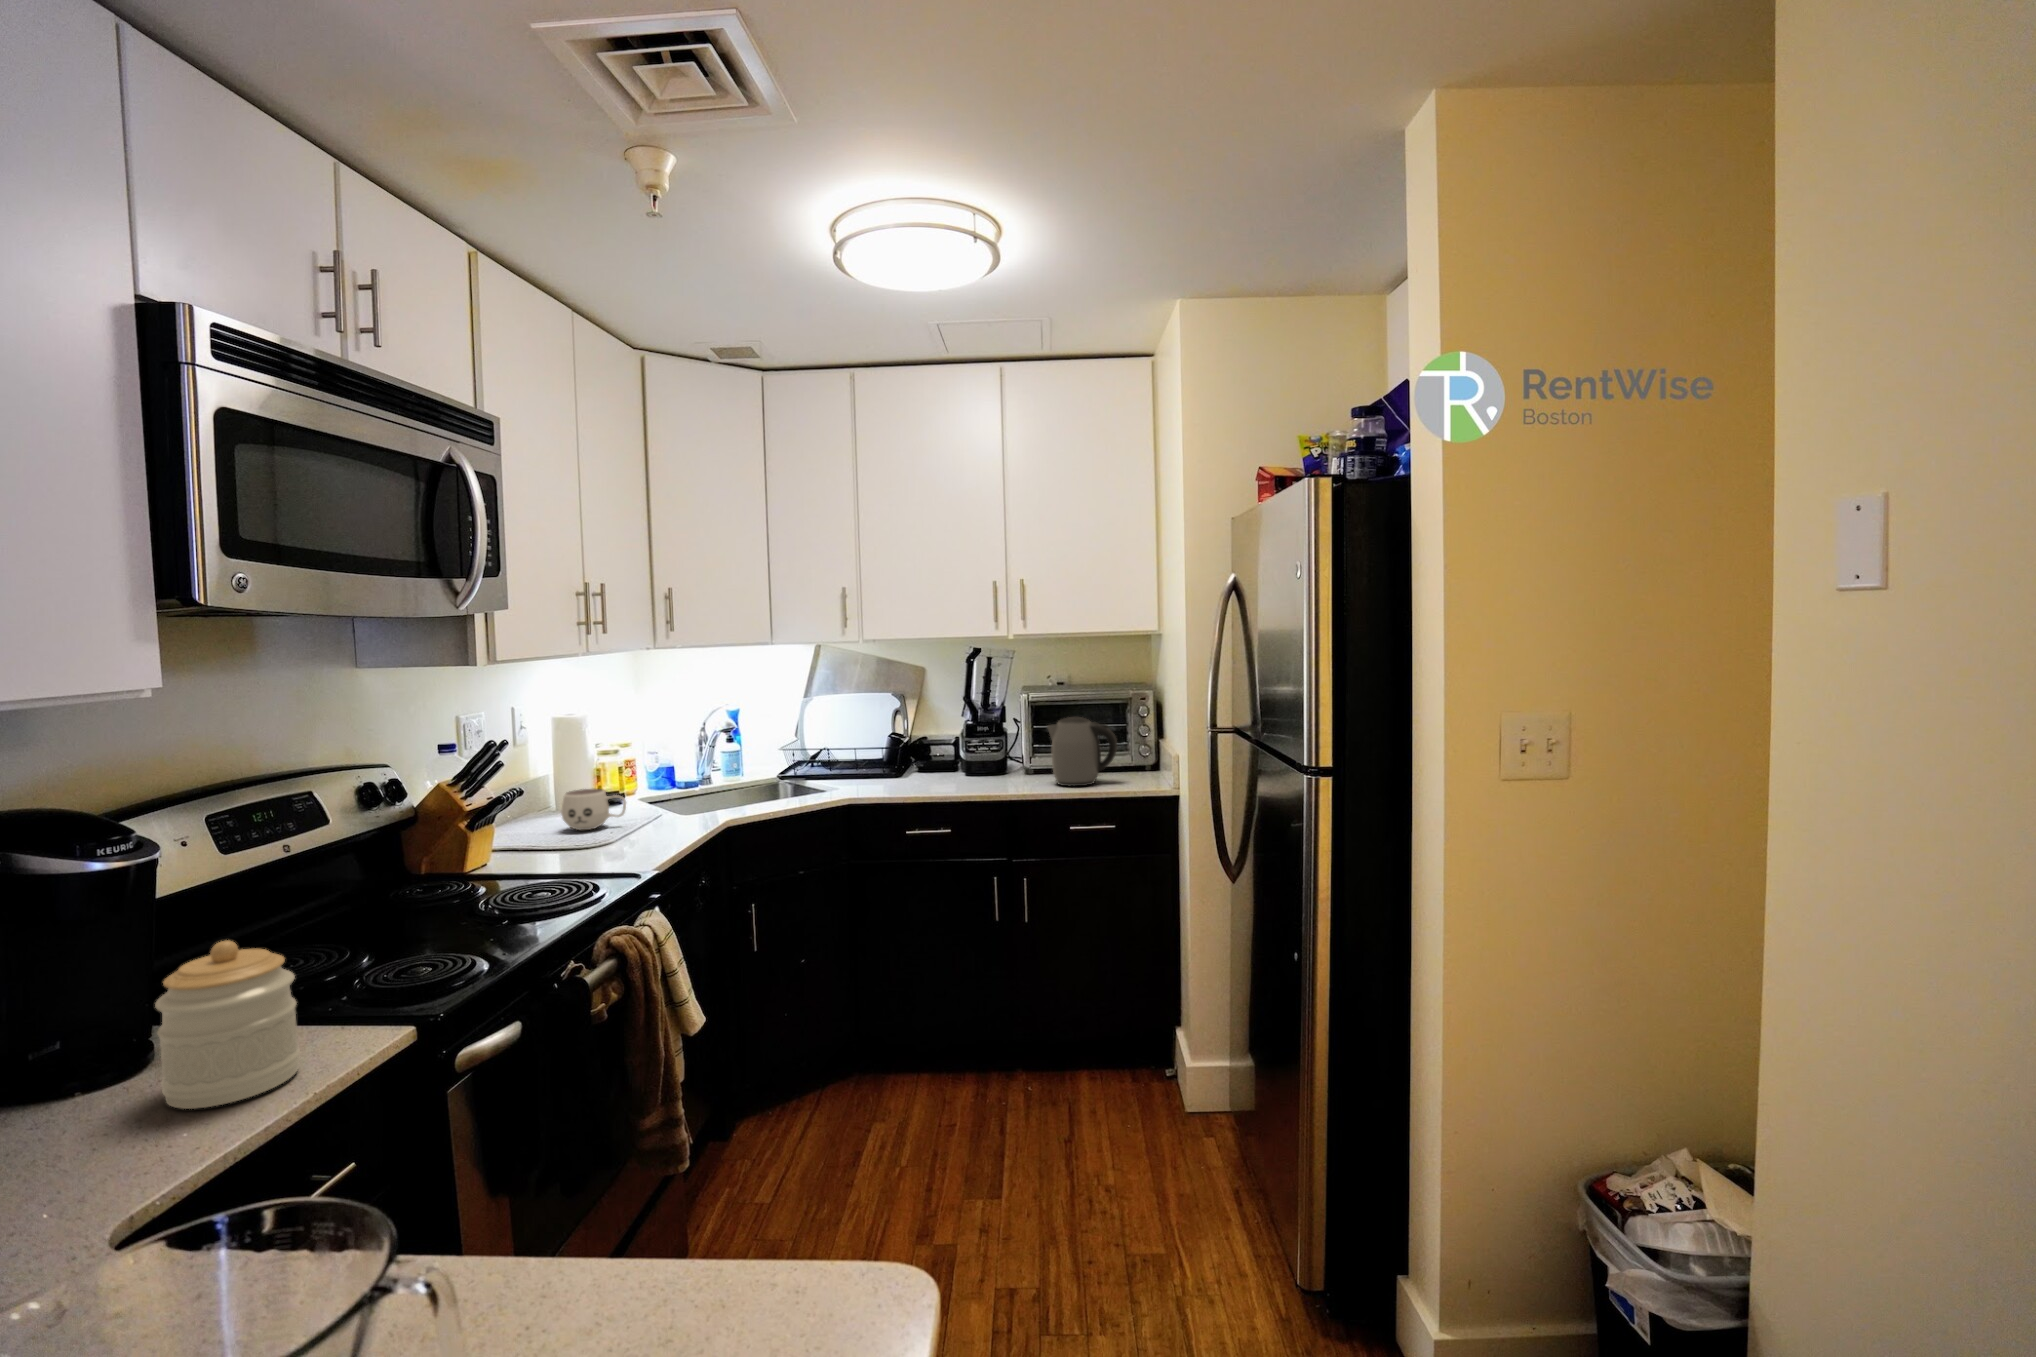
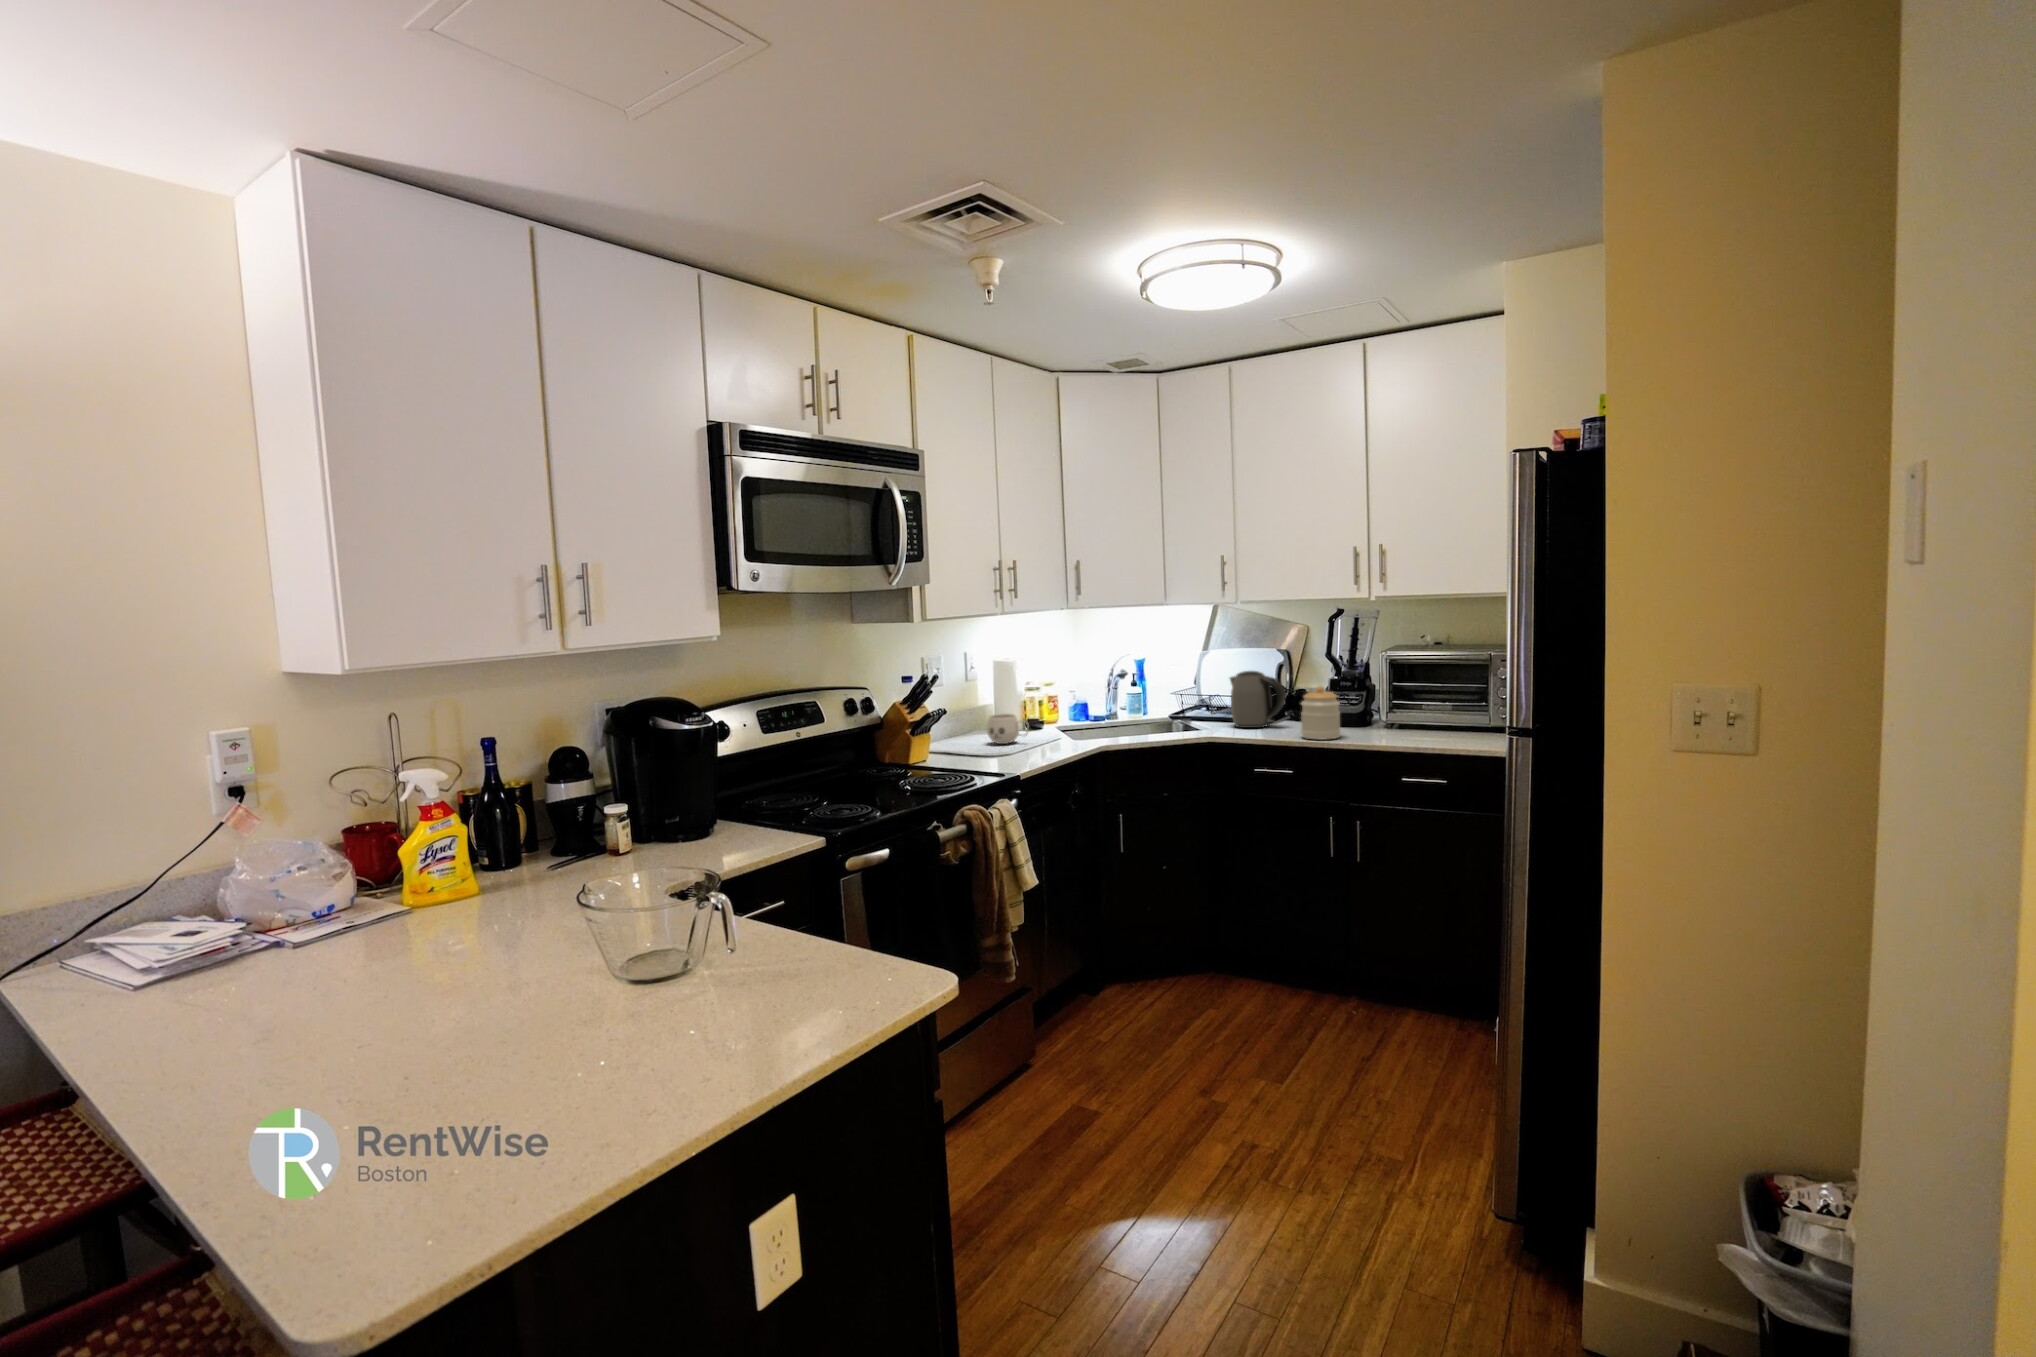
kettle: present [1047,717,1117,786] -> present [1230,671,1285,728]
jar: present [155,941,300,1109] -> present [1301,686,1341,739]

